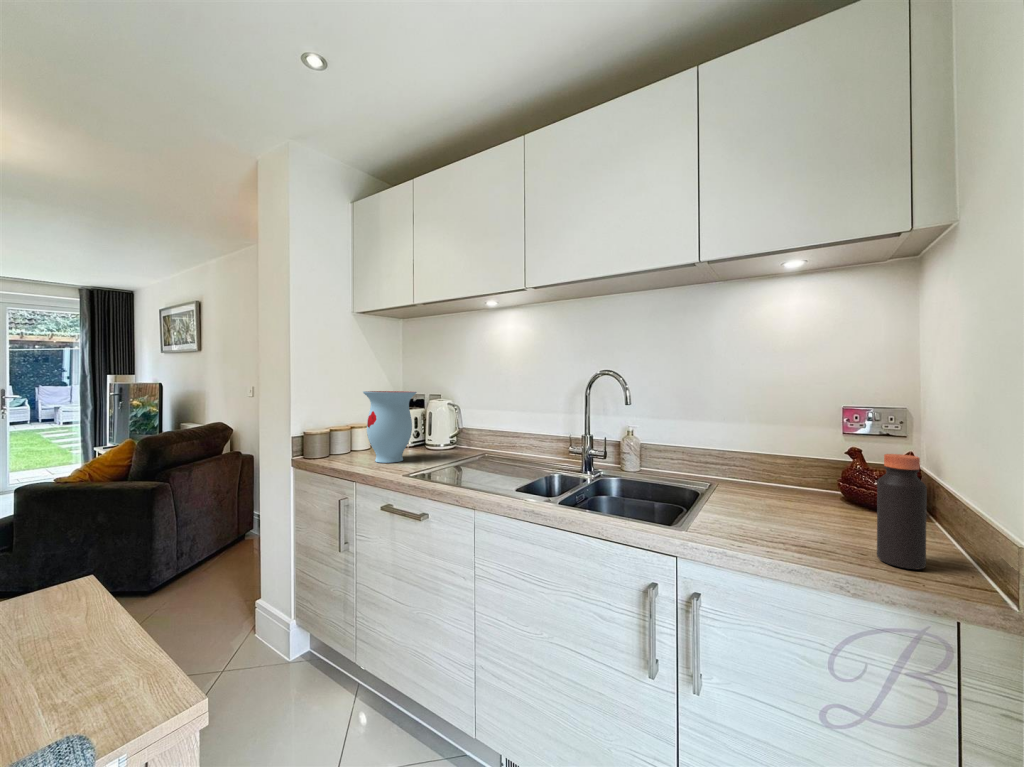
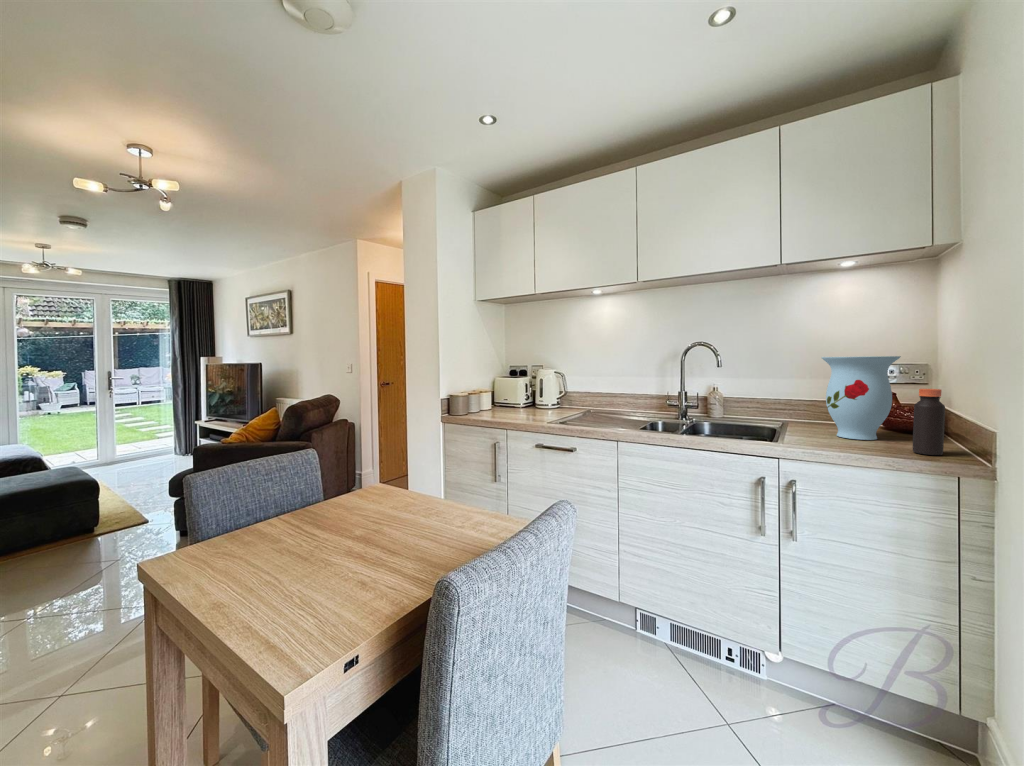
vase: present [363,391,417,463] -> present [822,356,901,440]

